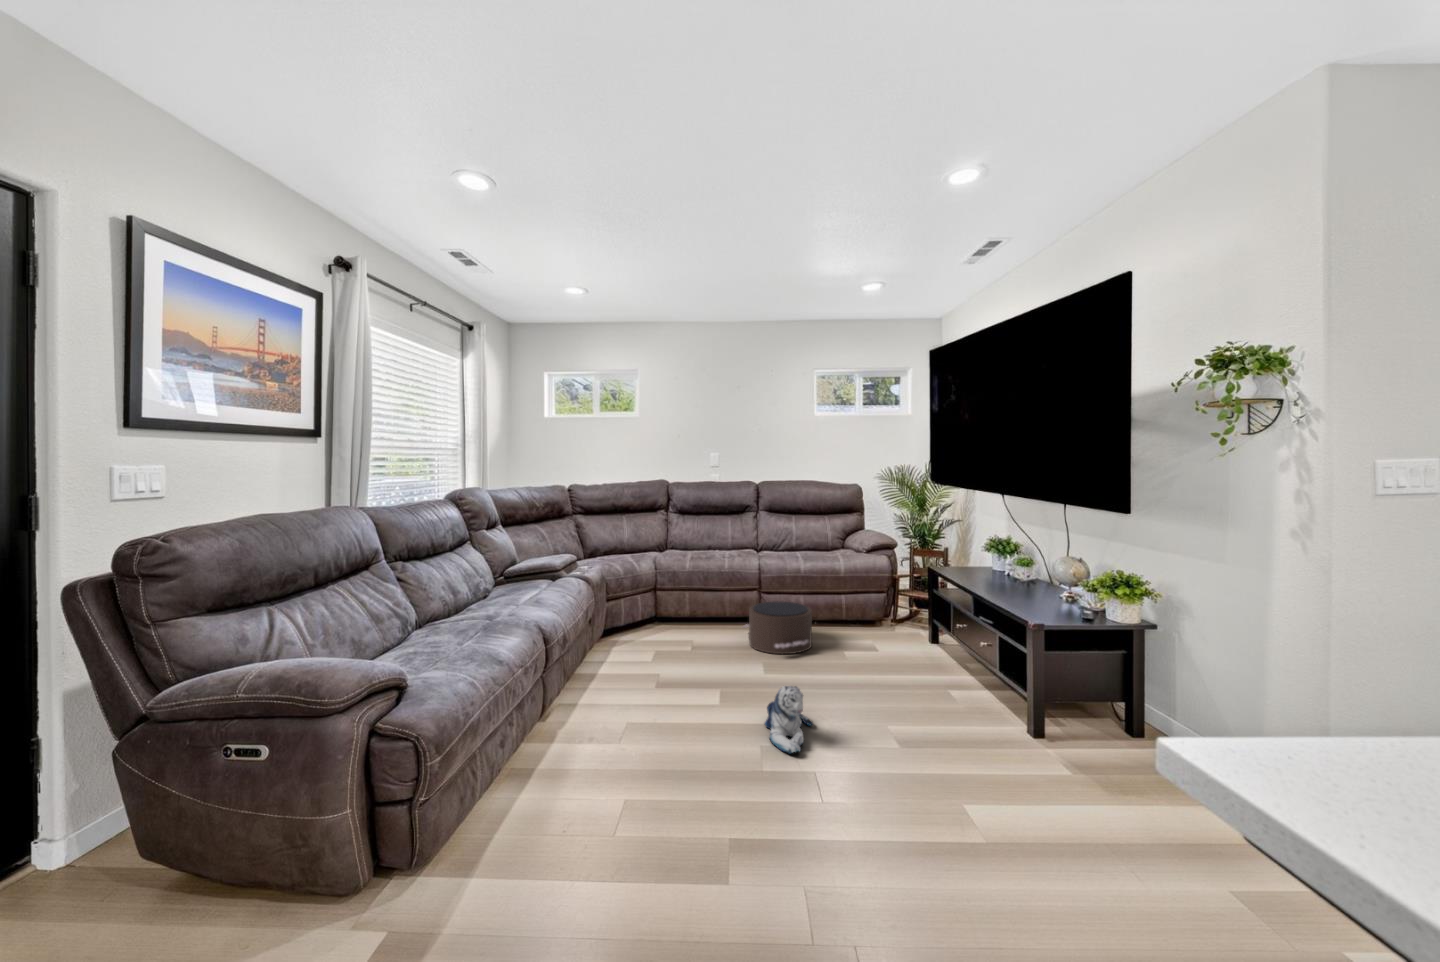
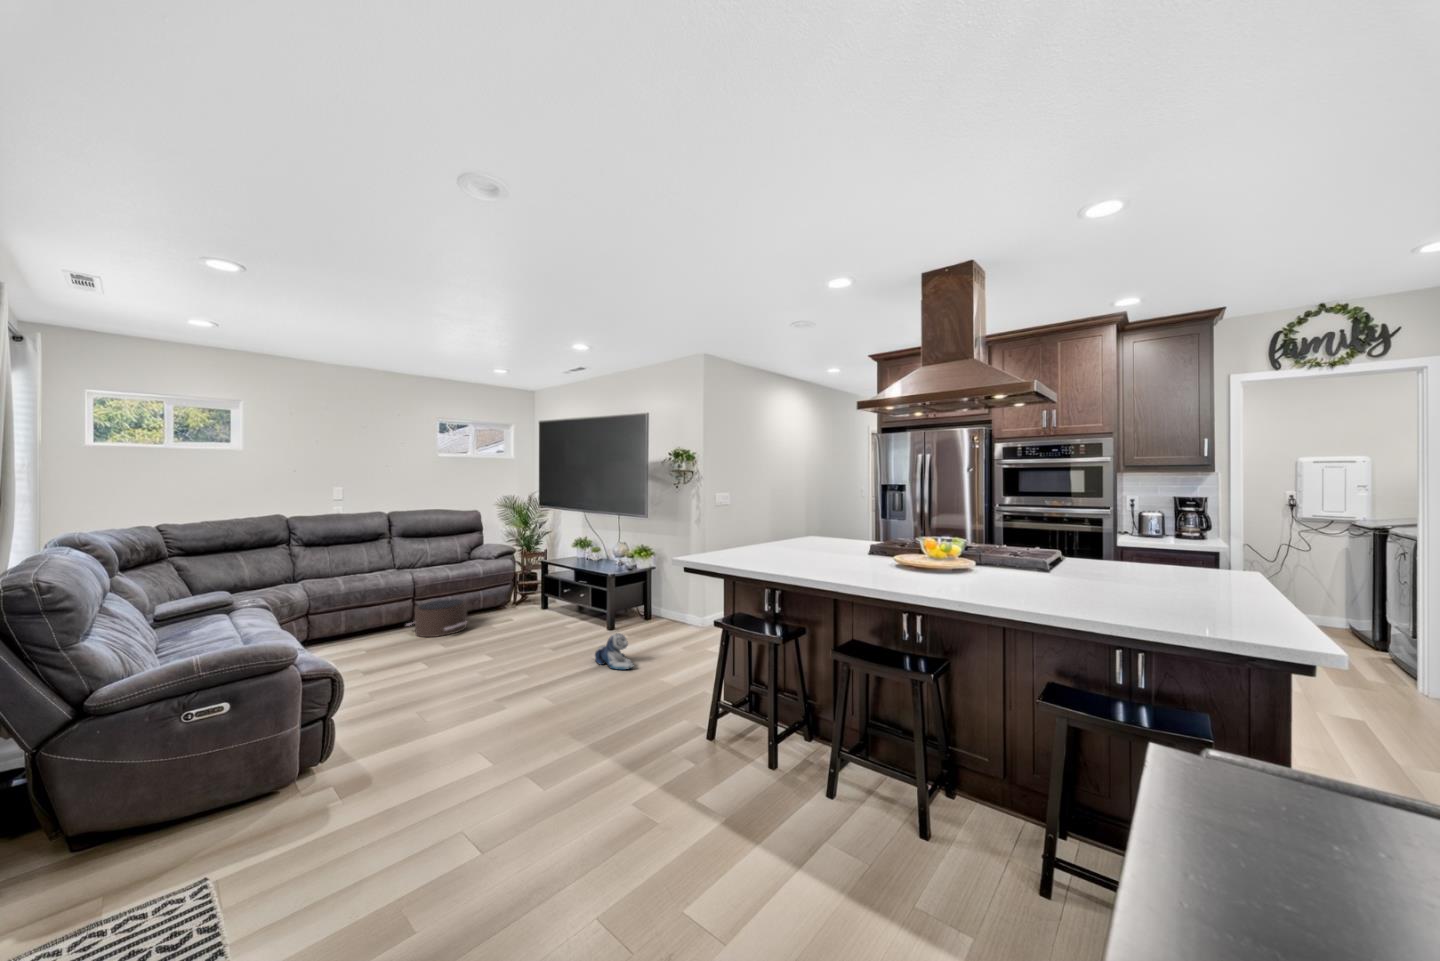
plush toy: present [764,686,813,754] -> present [595,633,634,670]

